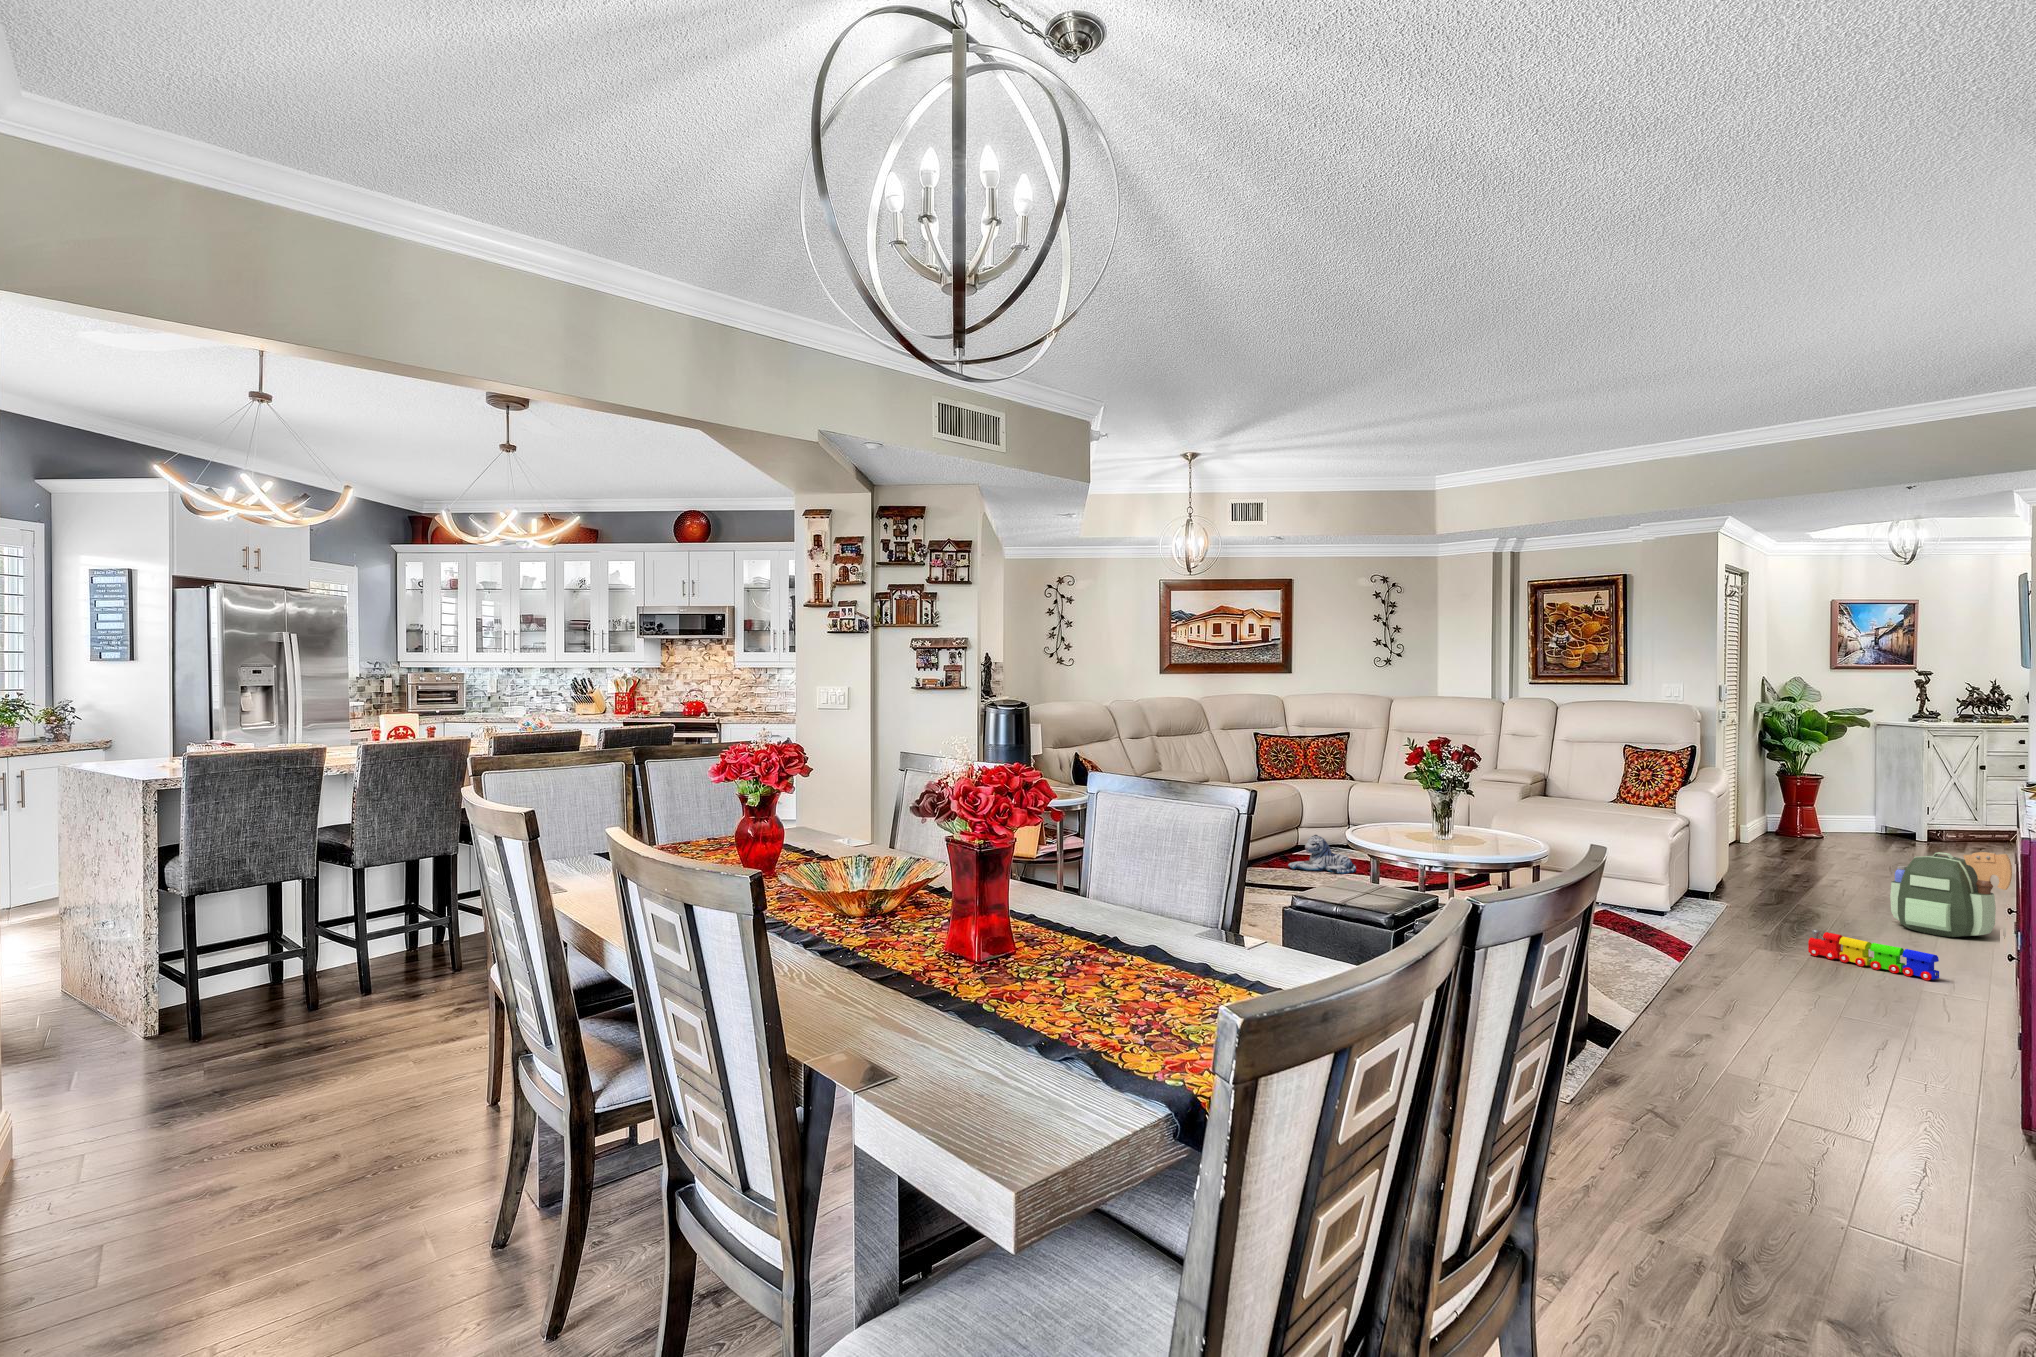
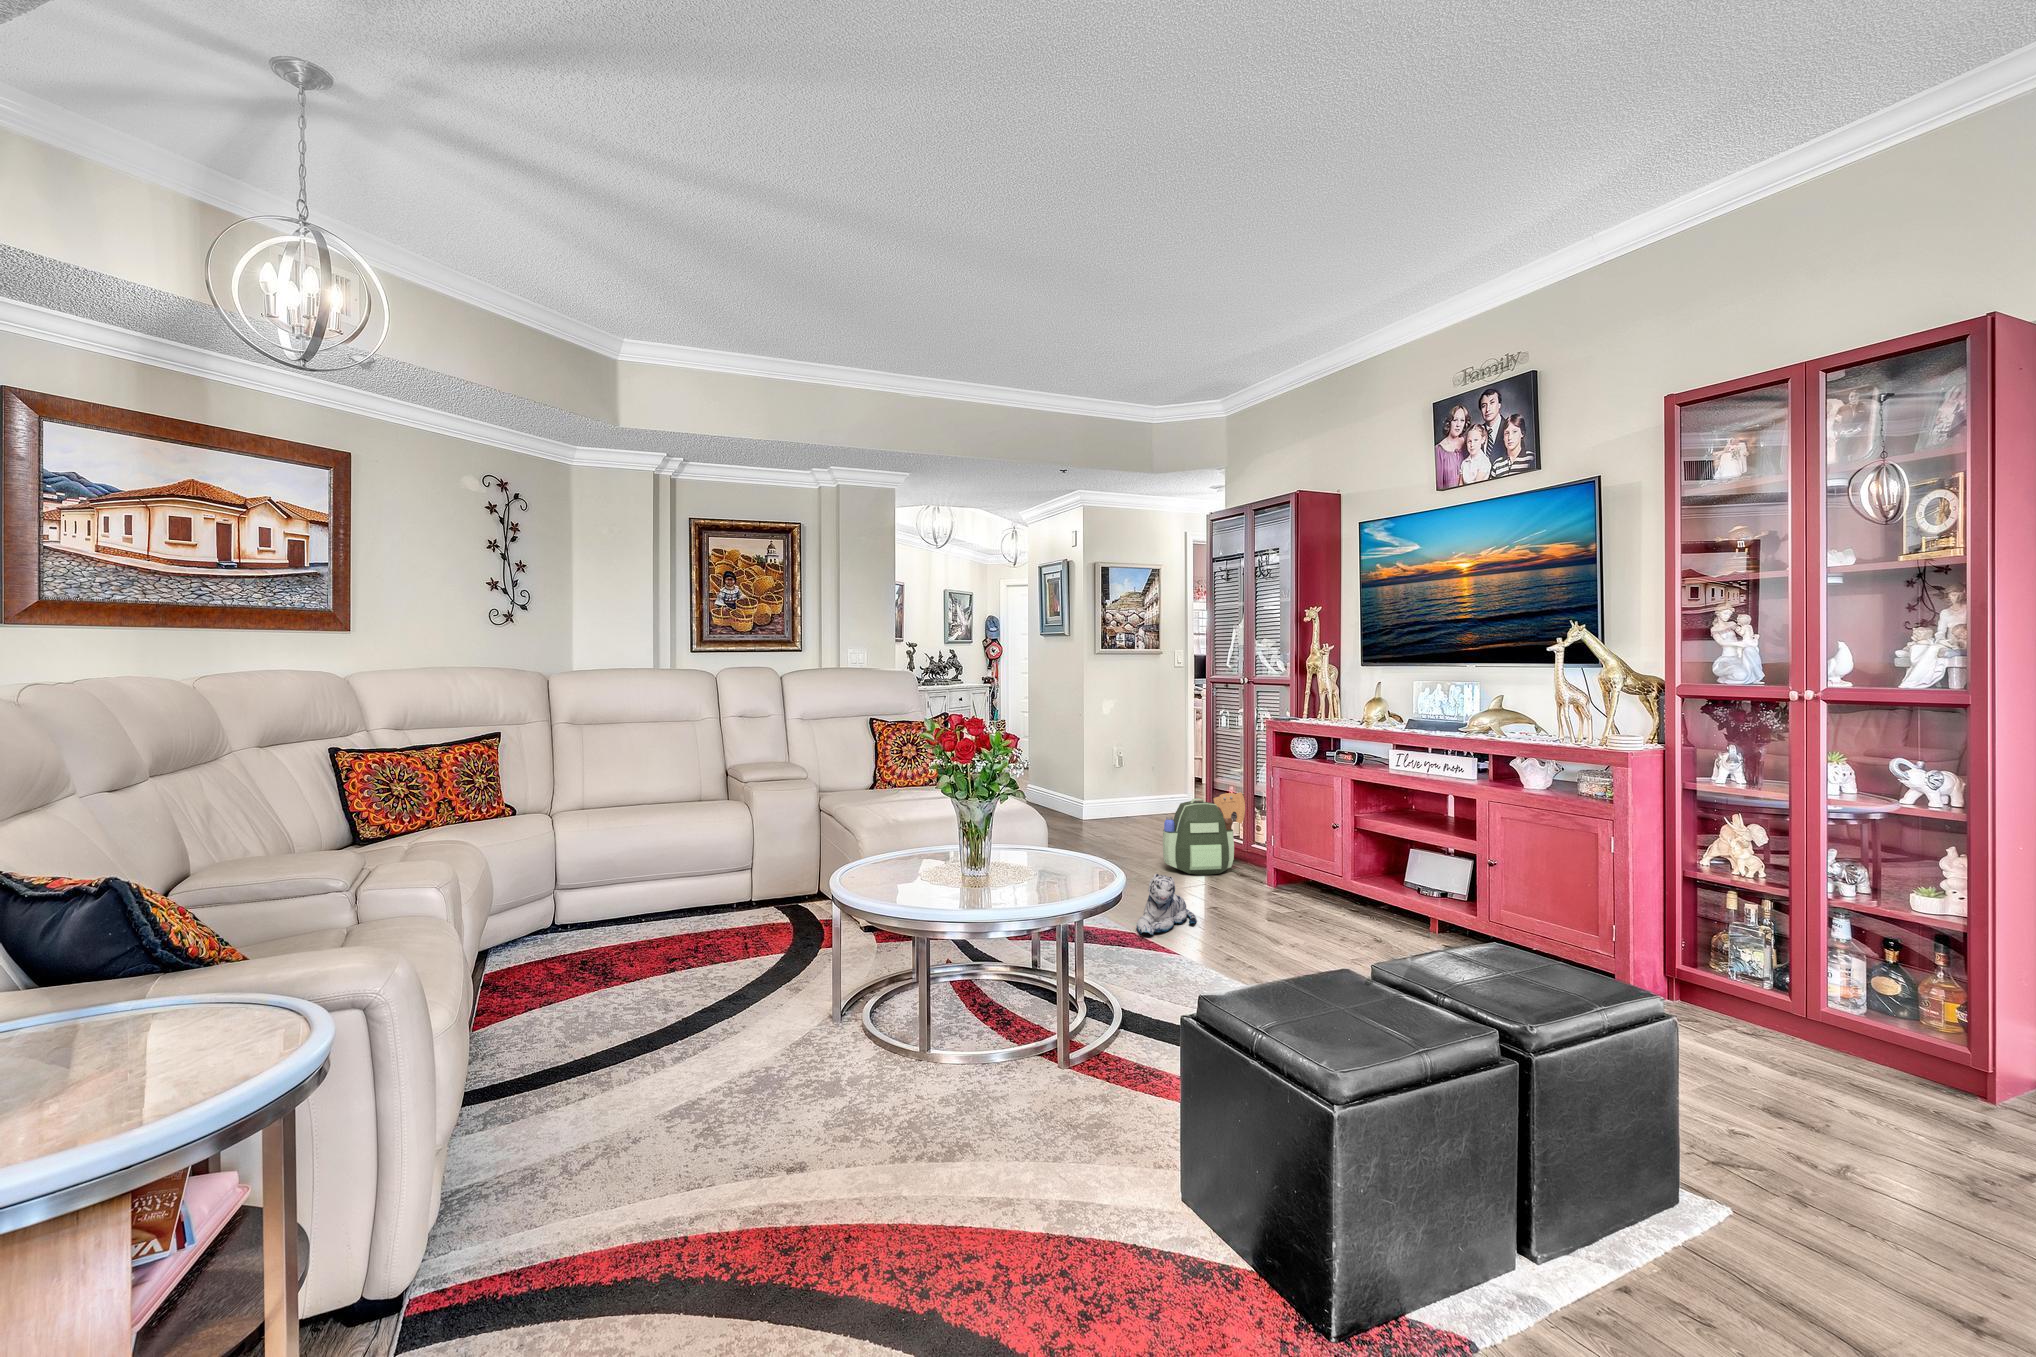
plush toy: present [1288,835,1356,874] -> present [1137,874,1197,935]
toy train: present [1808,929,1939,980] -> none [1252,900,1357,928]

